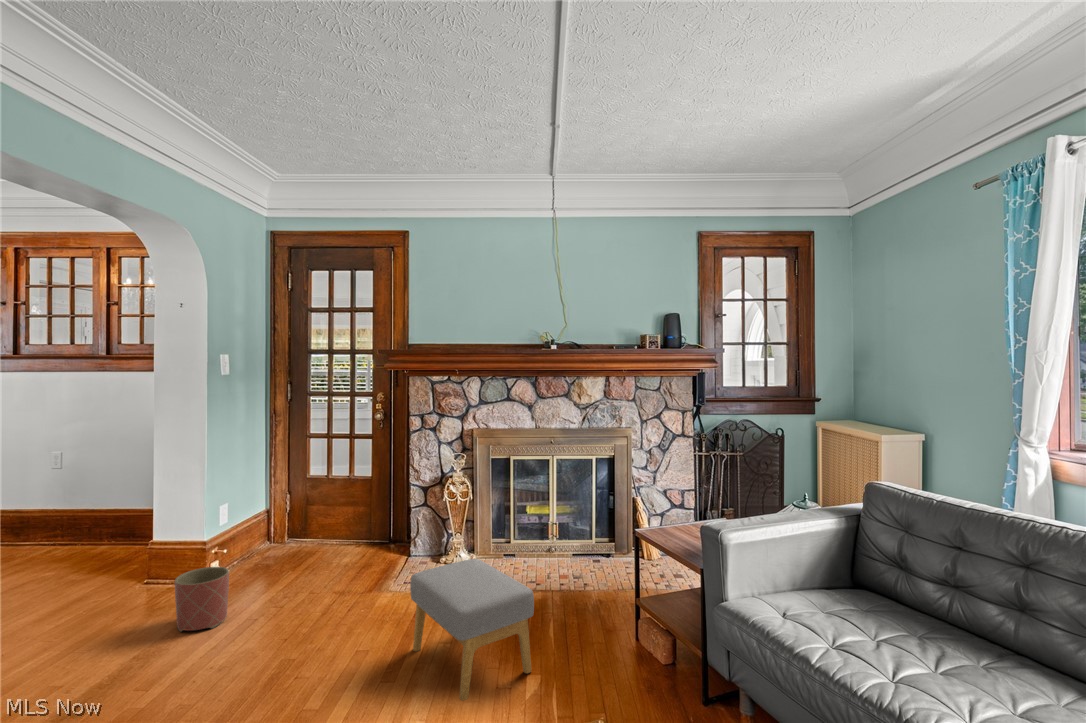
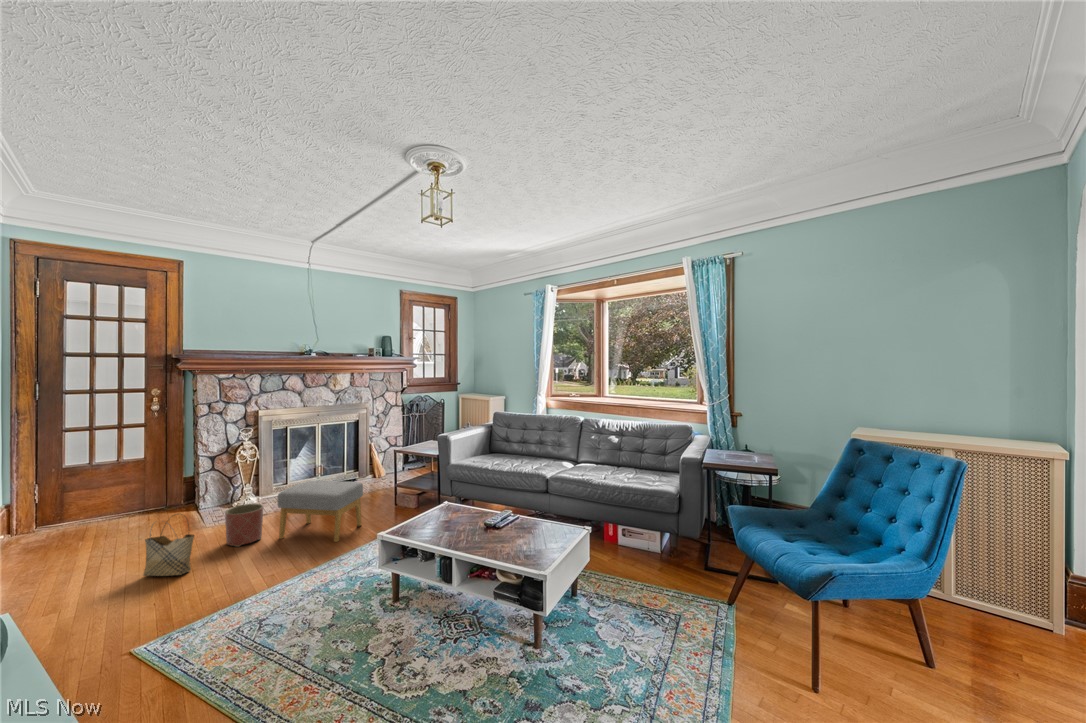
planter: present [175,567,229,632] -> present [225,504,263,547]
woven basket: none [237,578,283,675] -> present [143,514,194,576]

